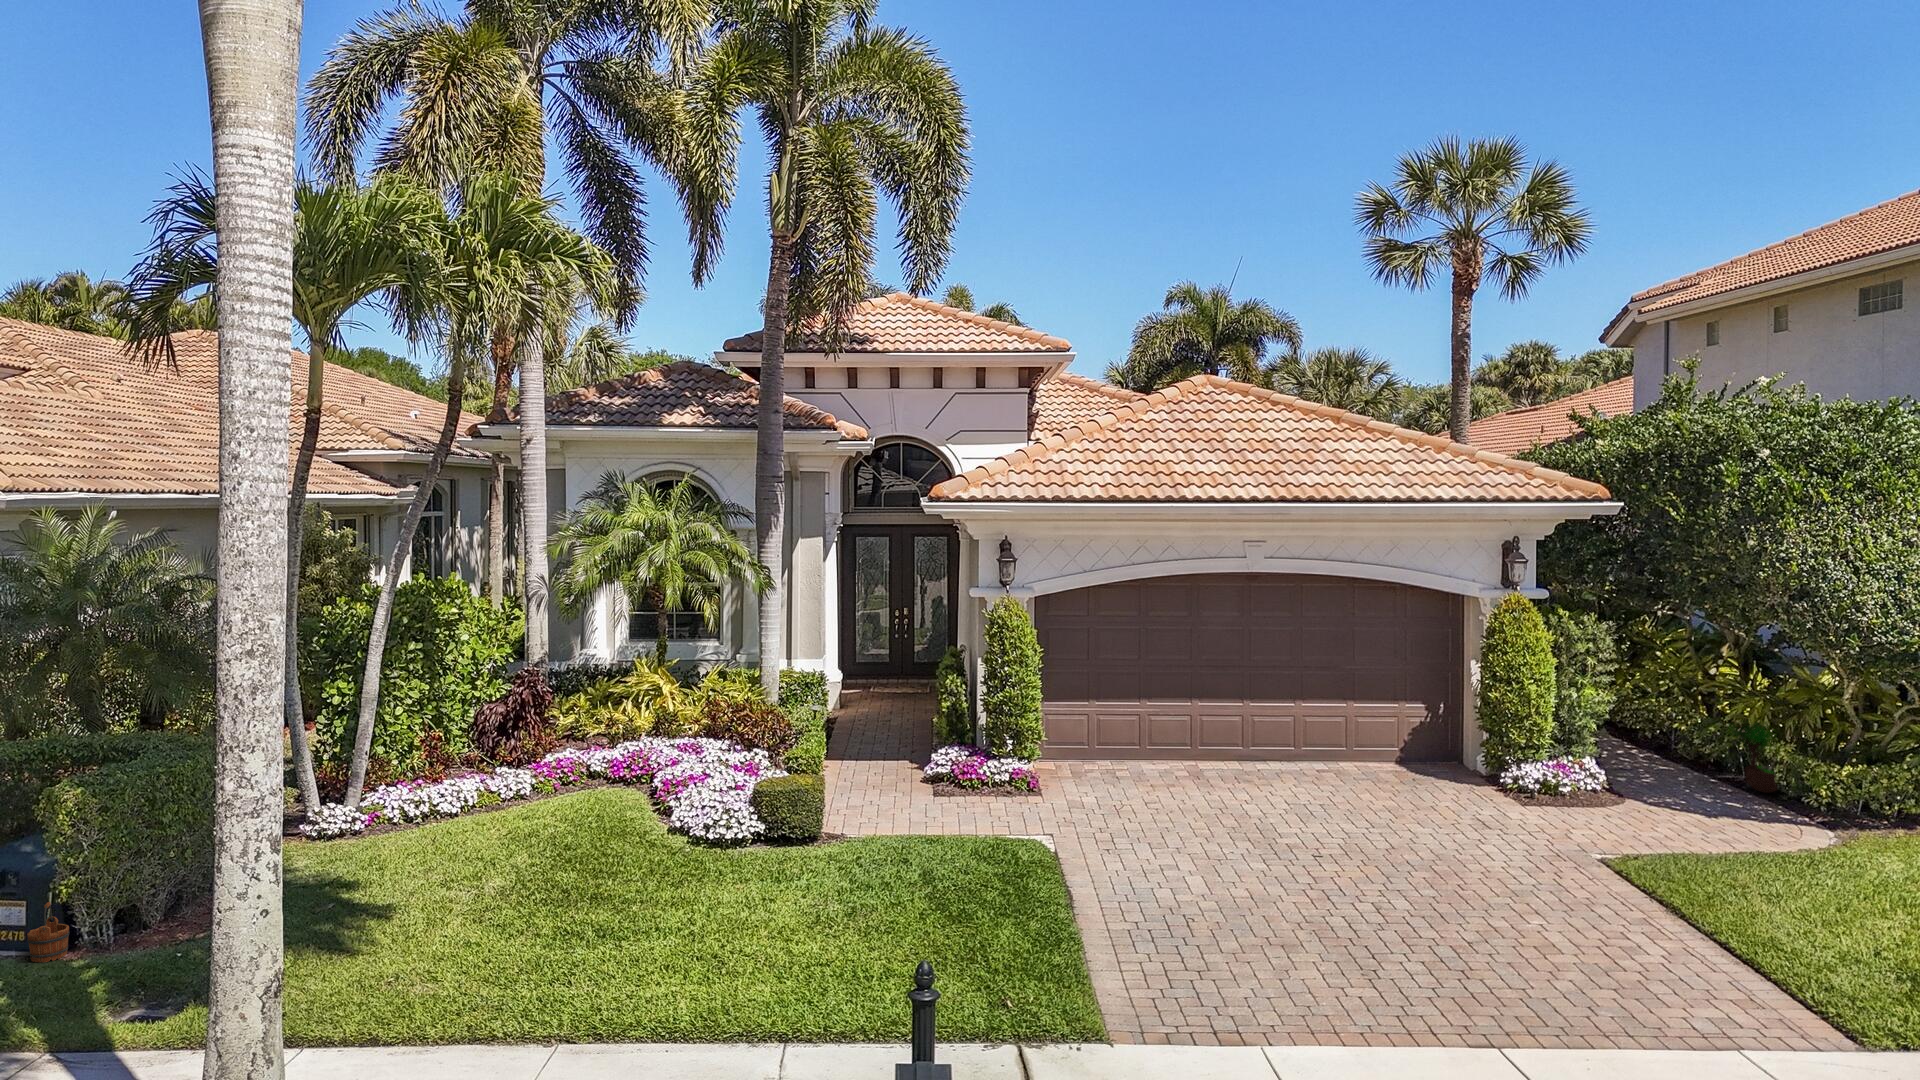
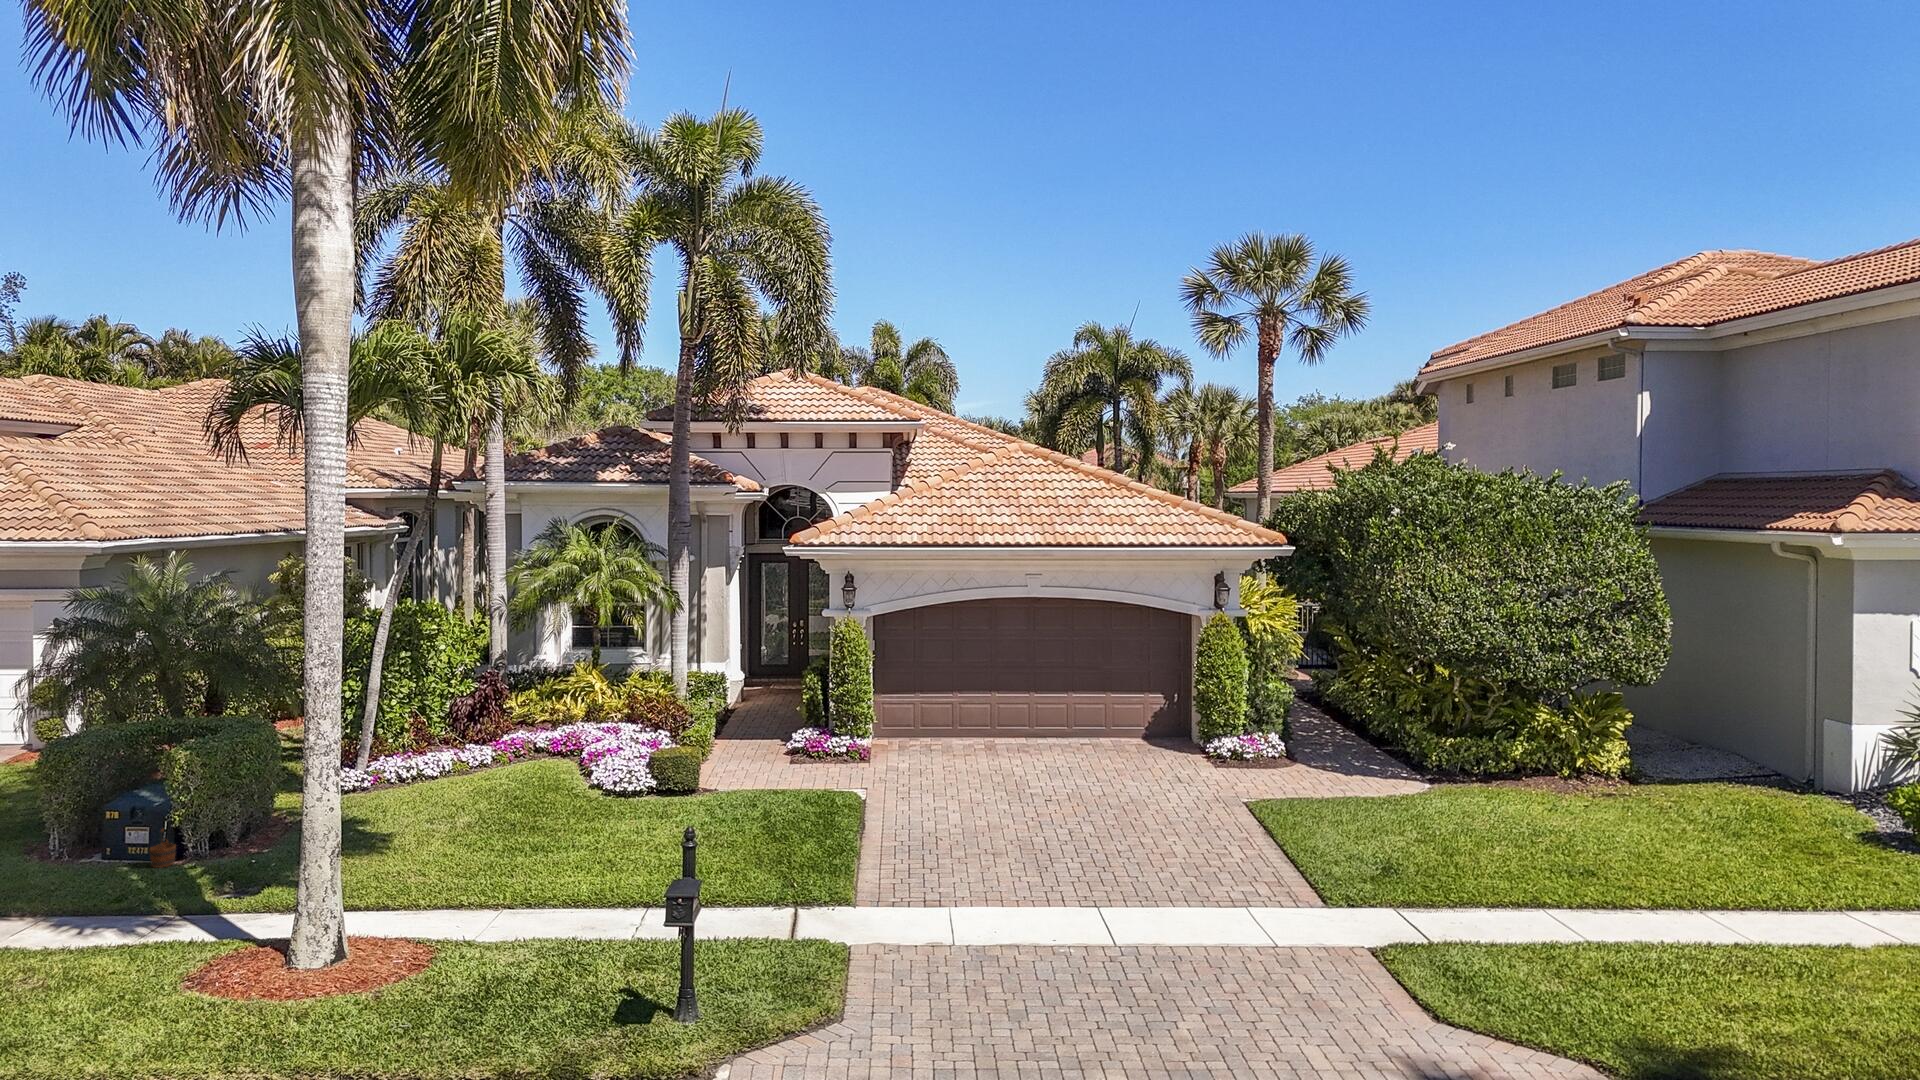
potted tree: present [1729,721,1777,793] -> none [1368,700,1405,757]

